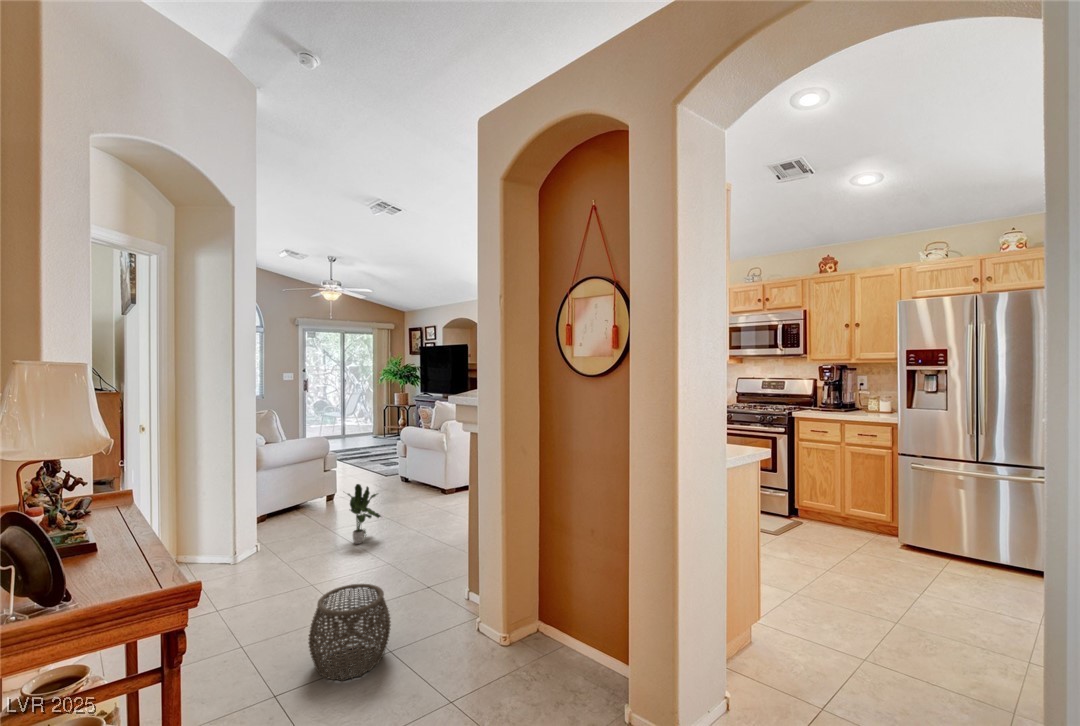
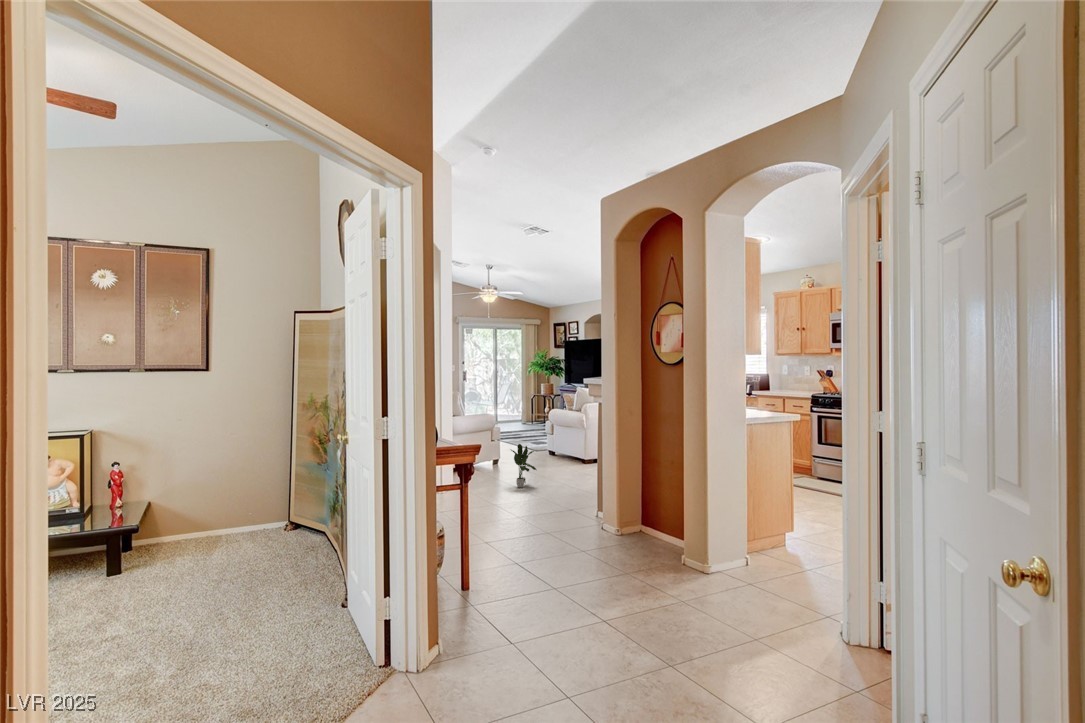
woven basket: present [308,584,391,680] -> none [501,490,547,538]

